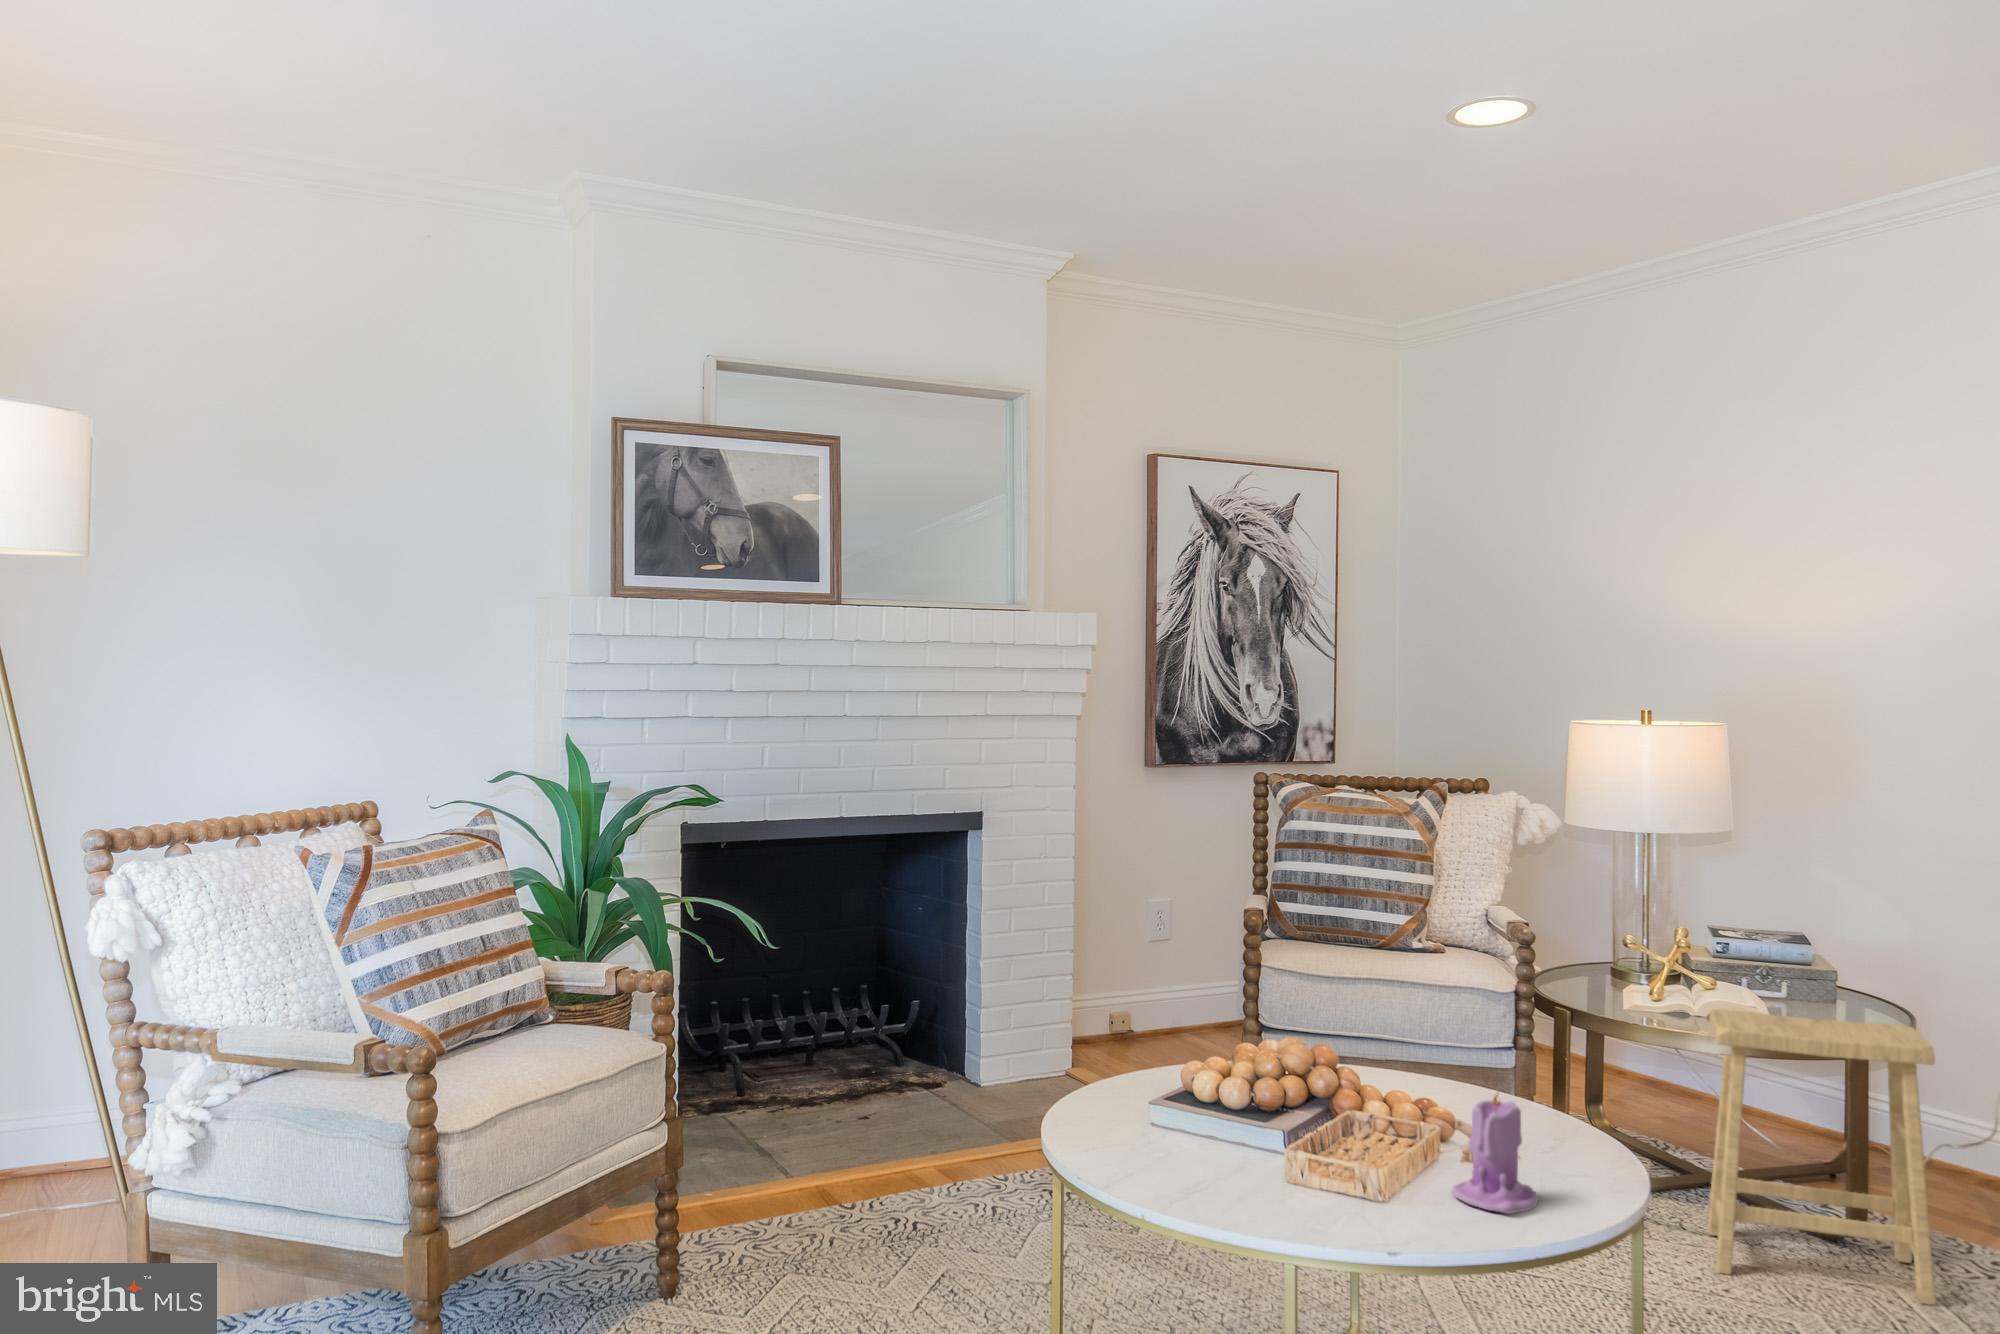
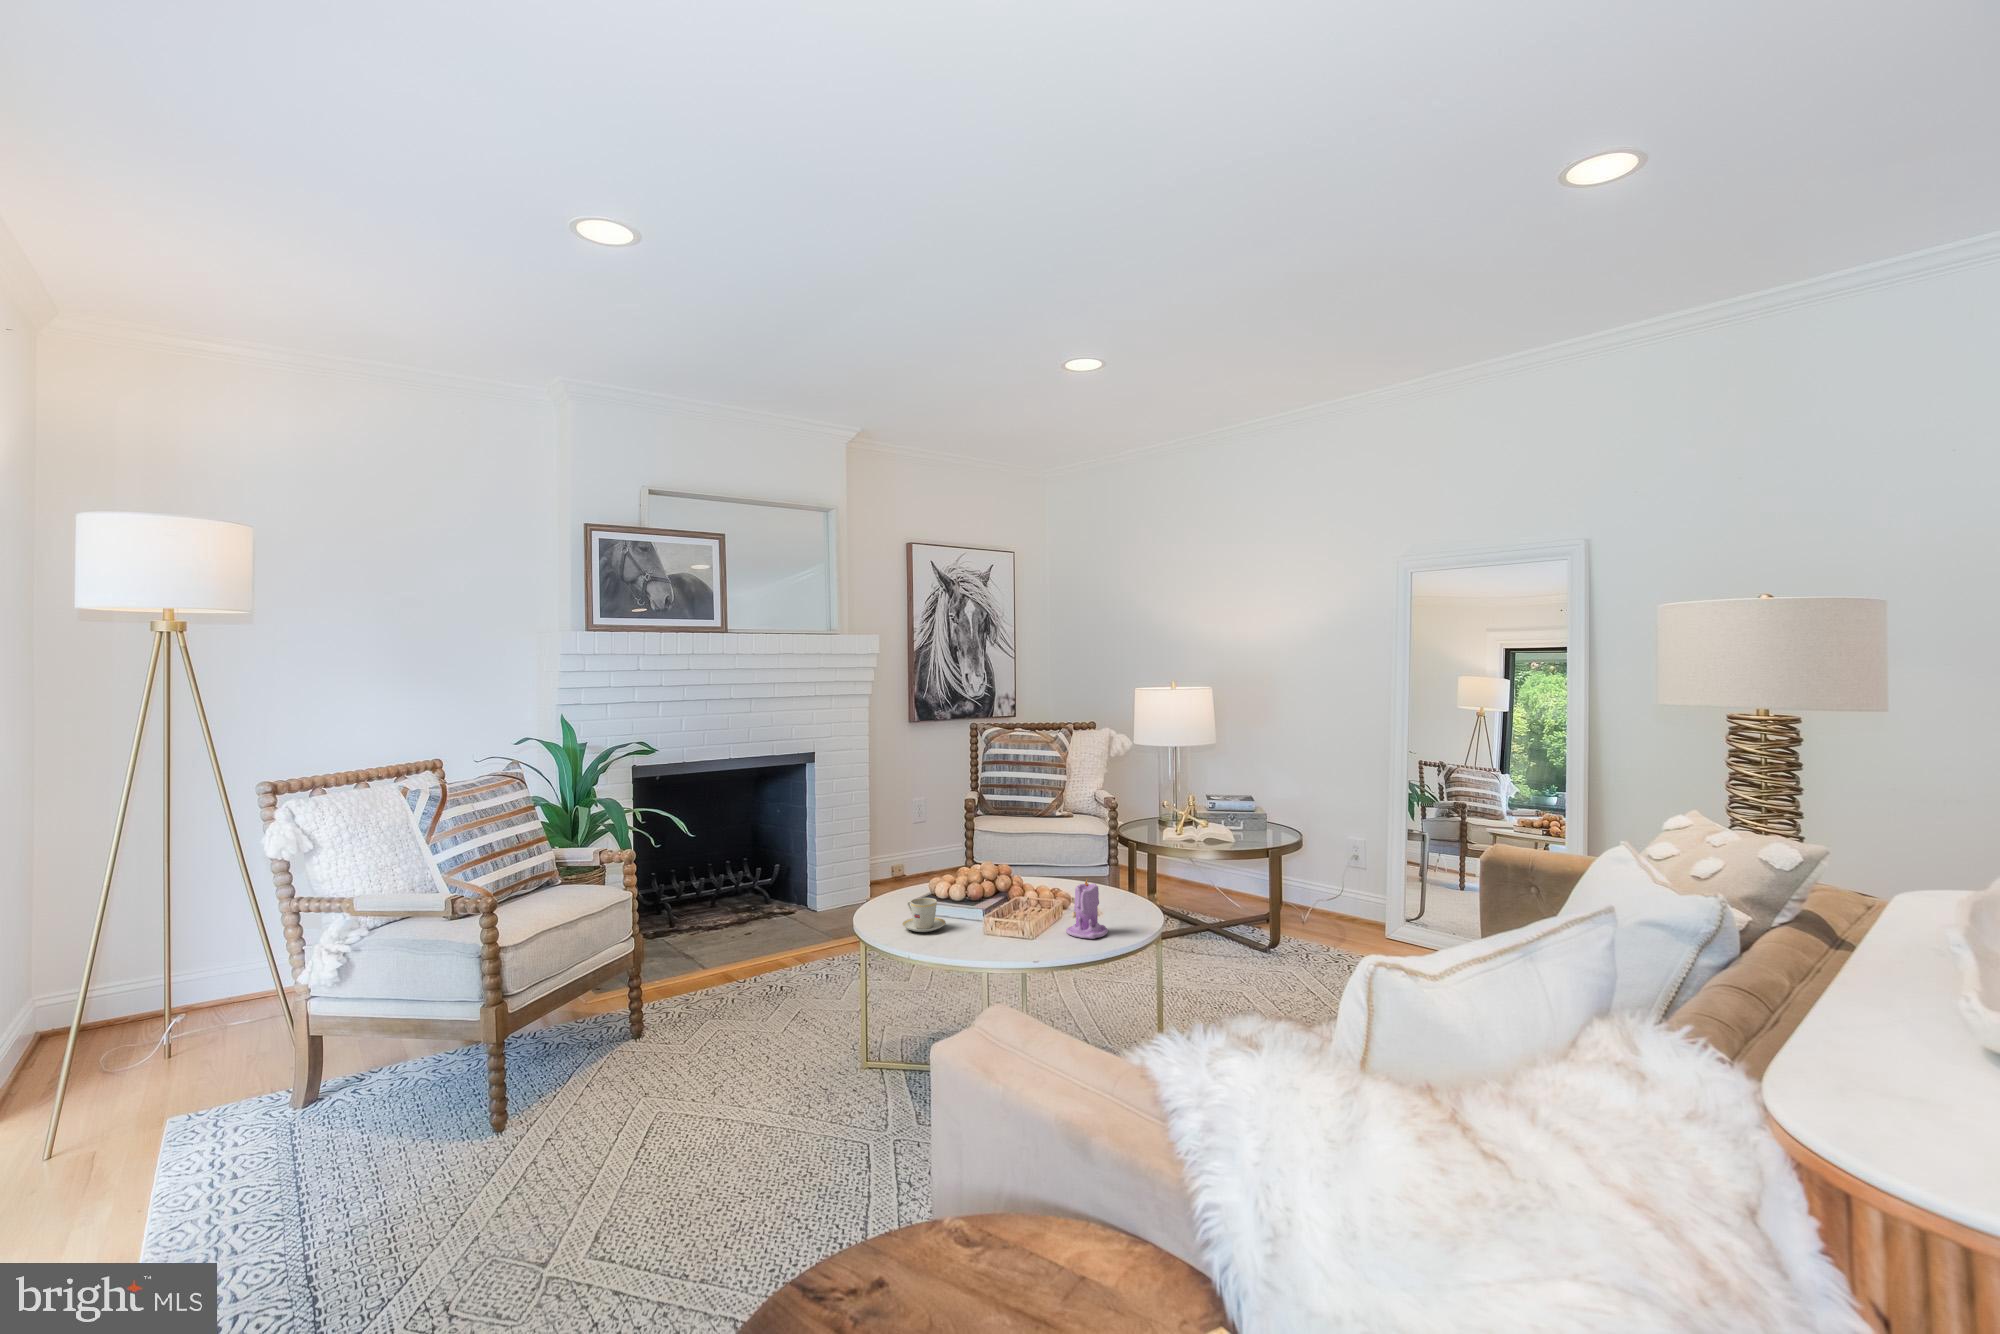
footstool: present [1707,1009,1936,1305] -> none [1202,837,1307,976]
teacup: none [1130,1101,1213,1168] -> present [902,898,946,932]

